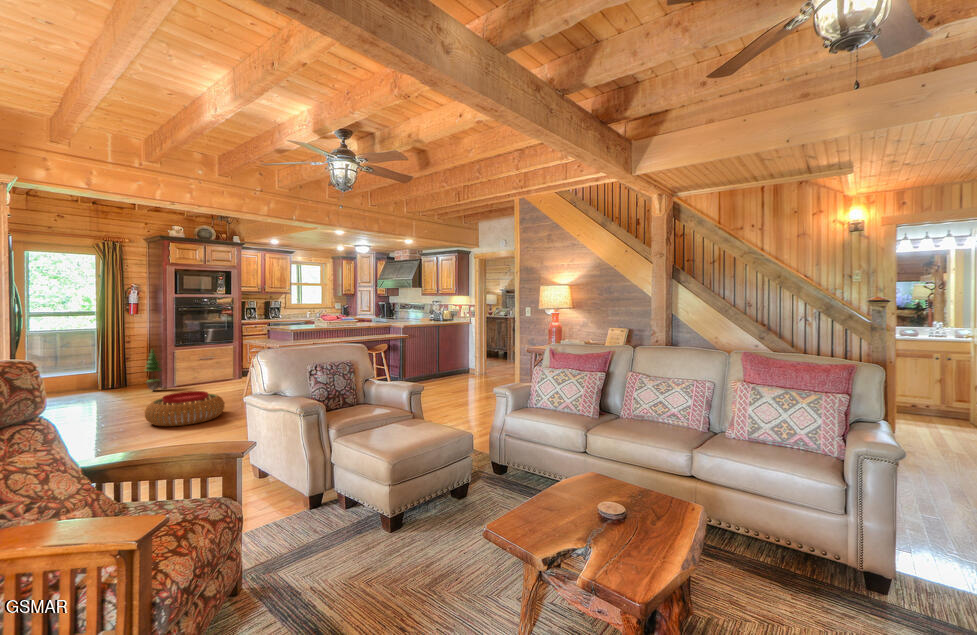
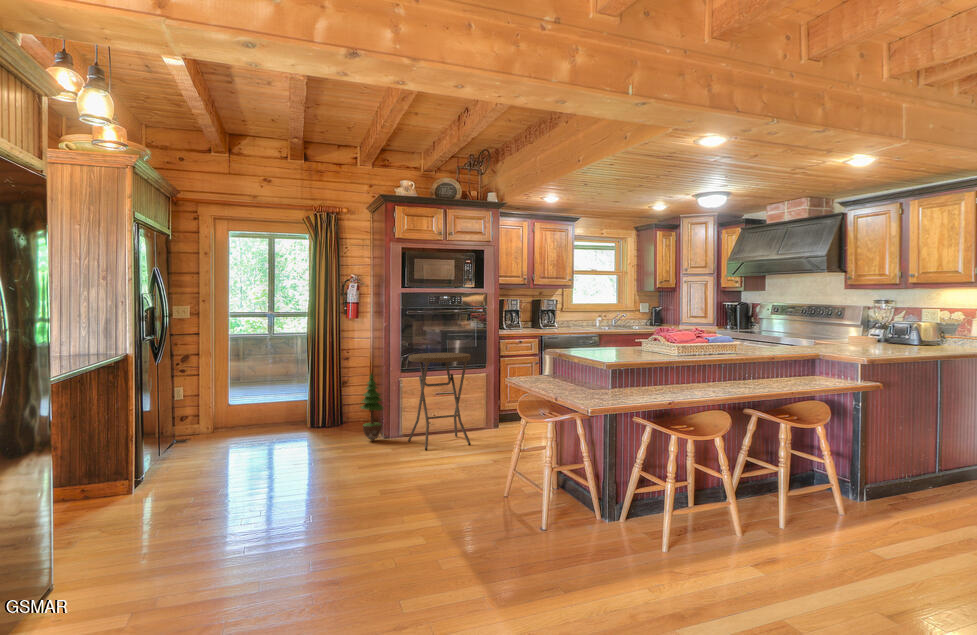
side table: none [181,334,226,392] -> present [408,353,471,450]
pouf: present [145,391,225,426] -> none [328,464,459,539]

